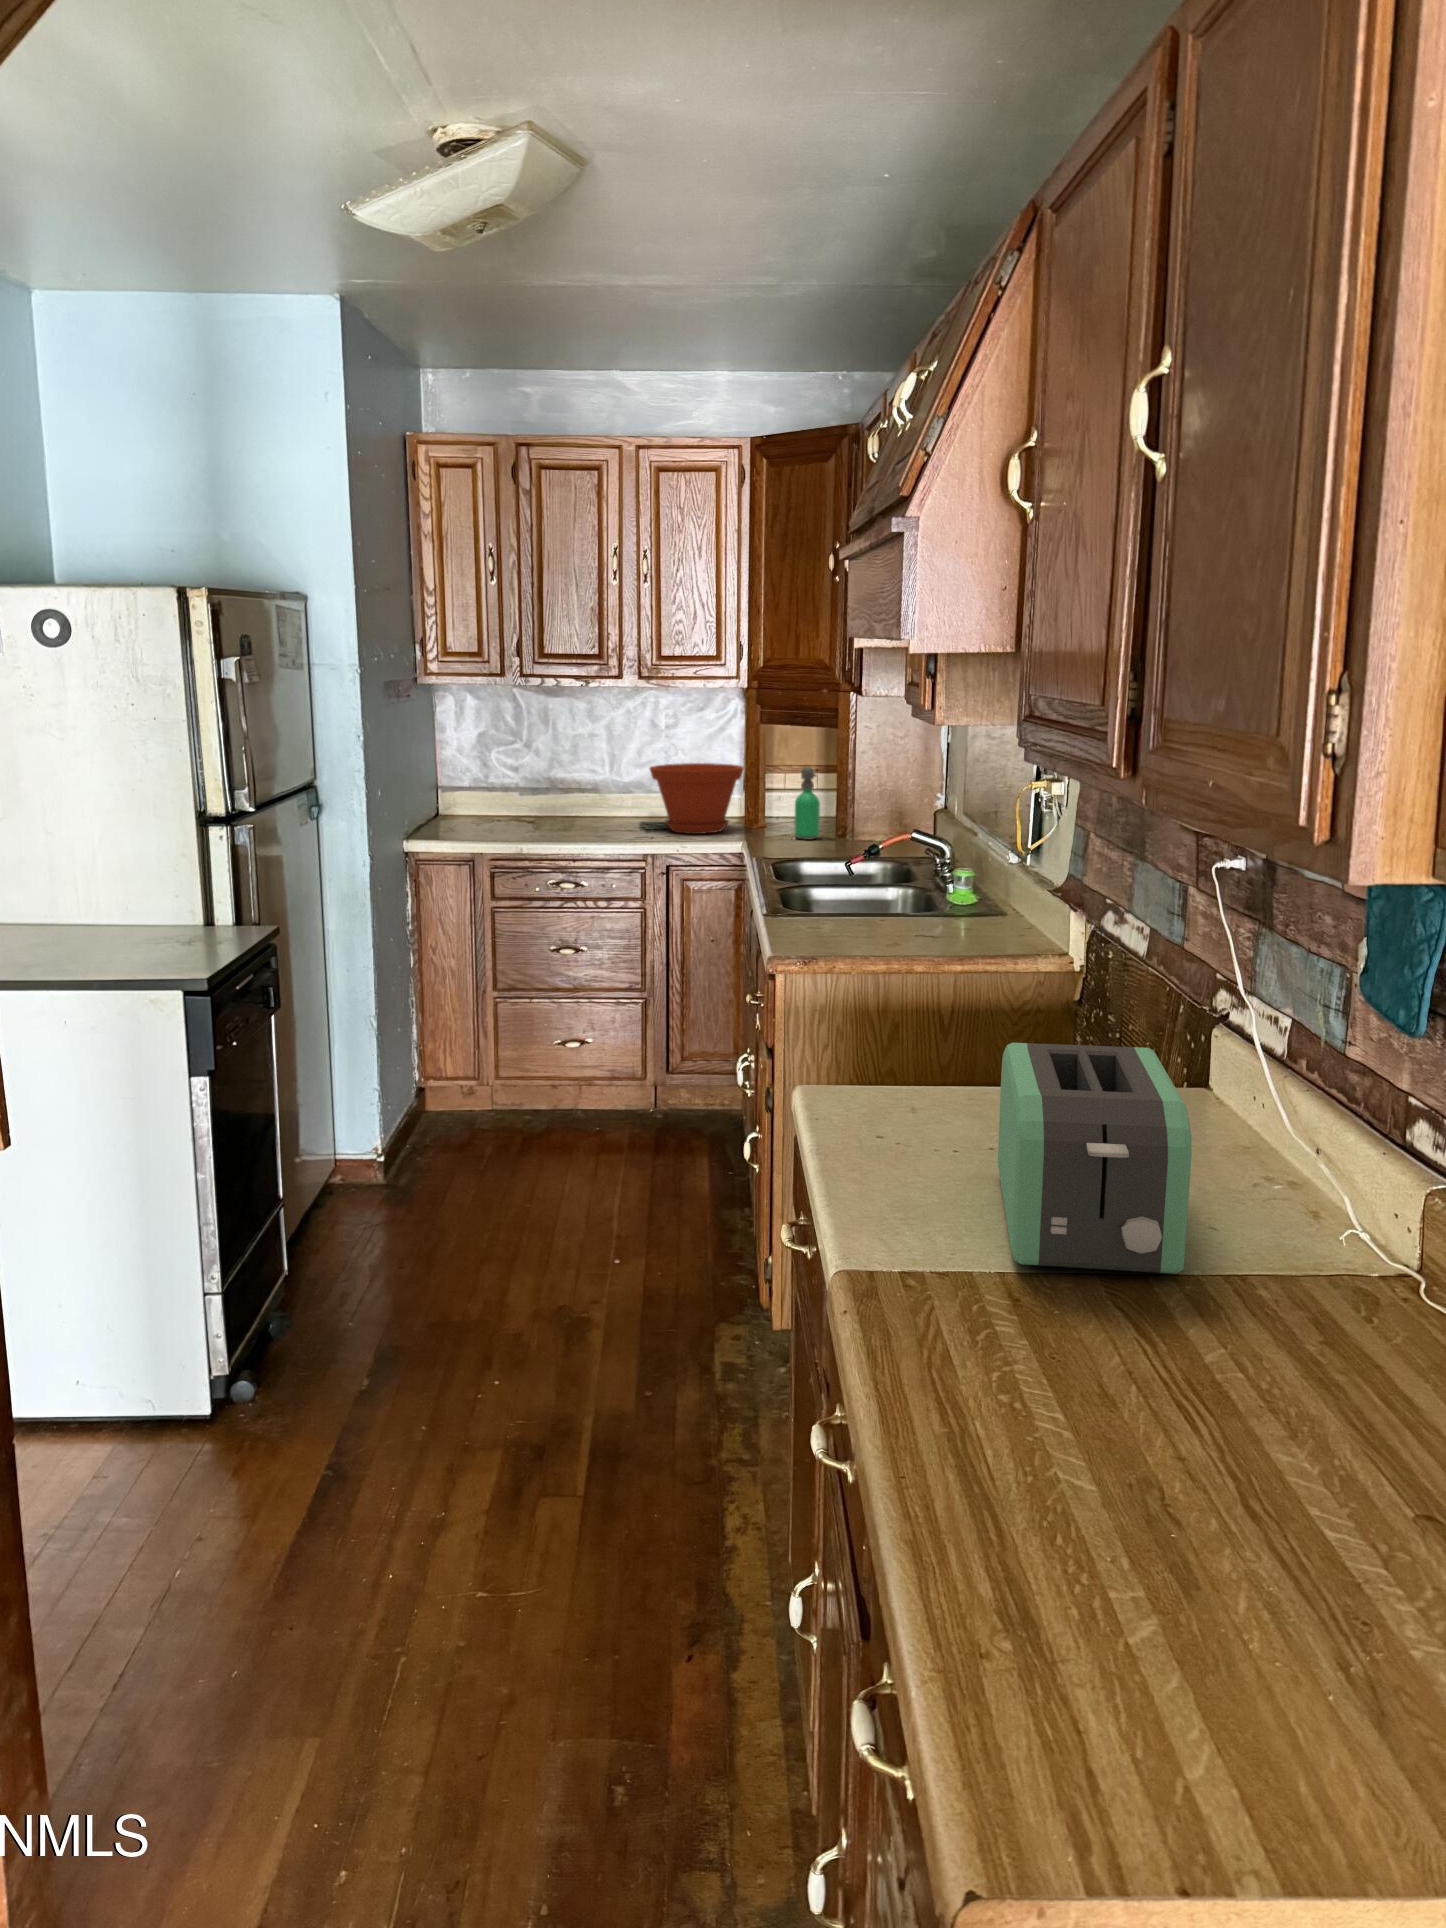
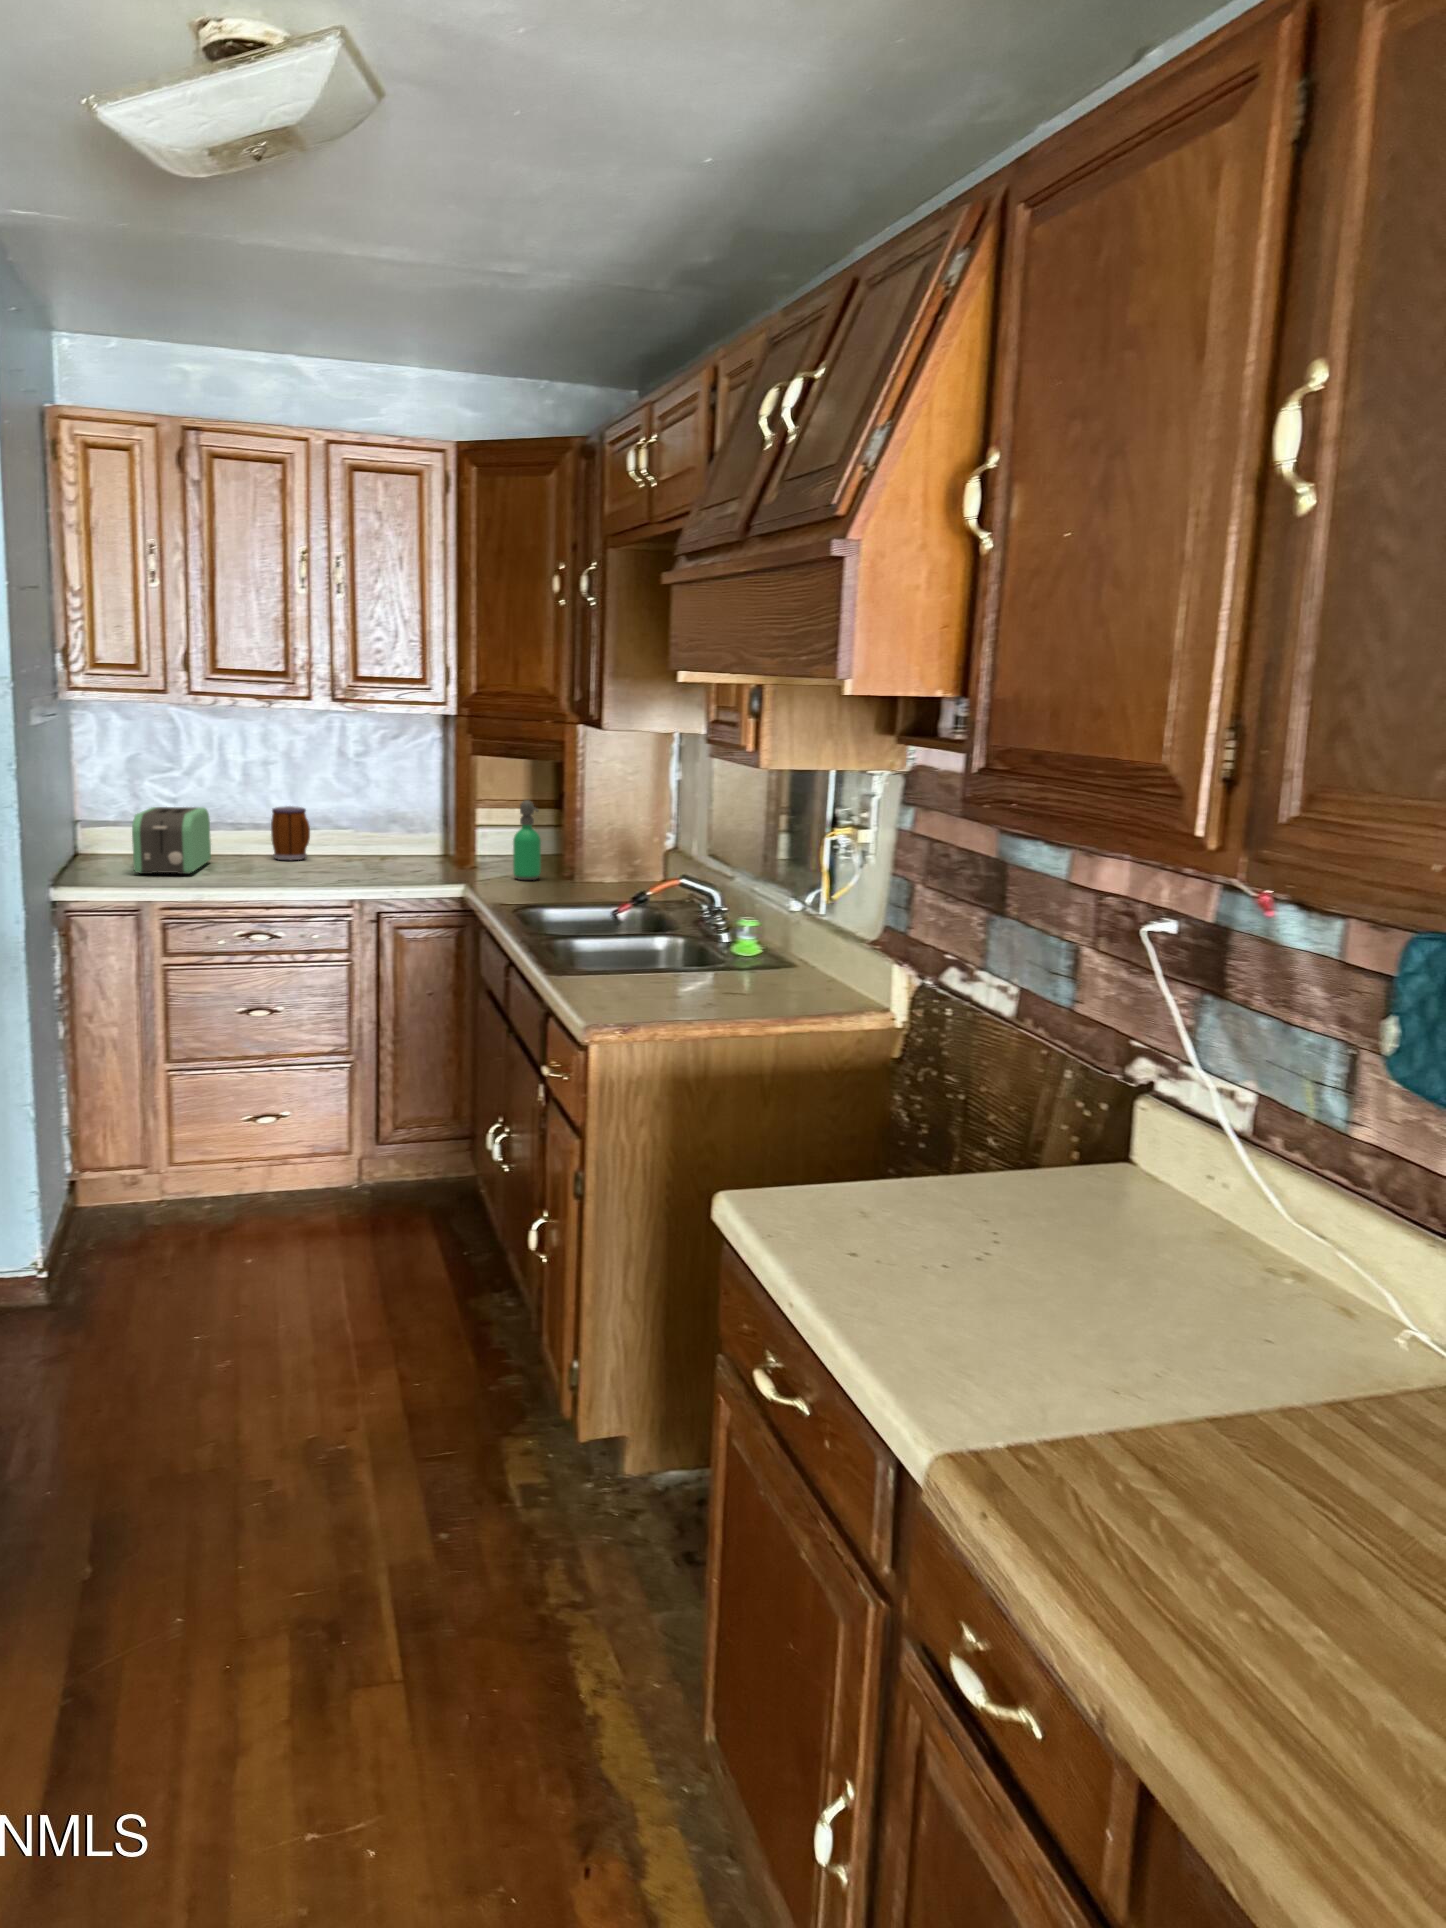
plant pot: present [650,763,744,834] -> none [344,796,453,875]
mug: none [592,773,624,820] -> present [271,806,310,860]
toaster: present [998,1043,1192,1274] -> present [132,807,211,874]

